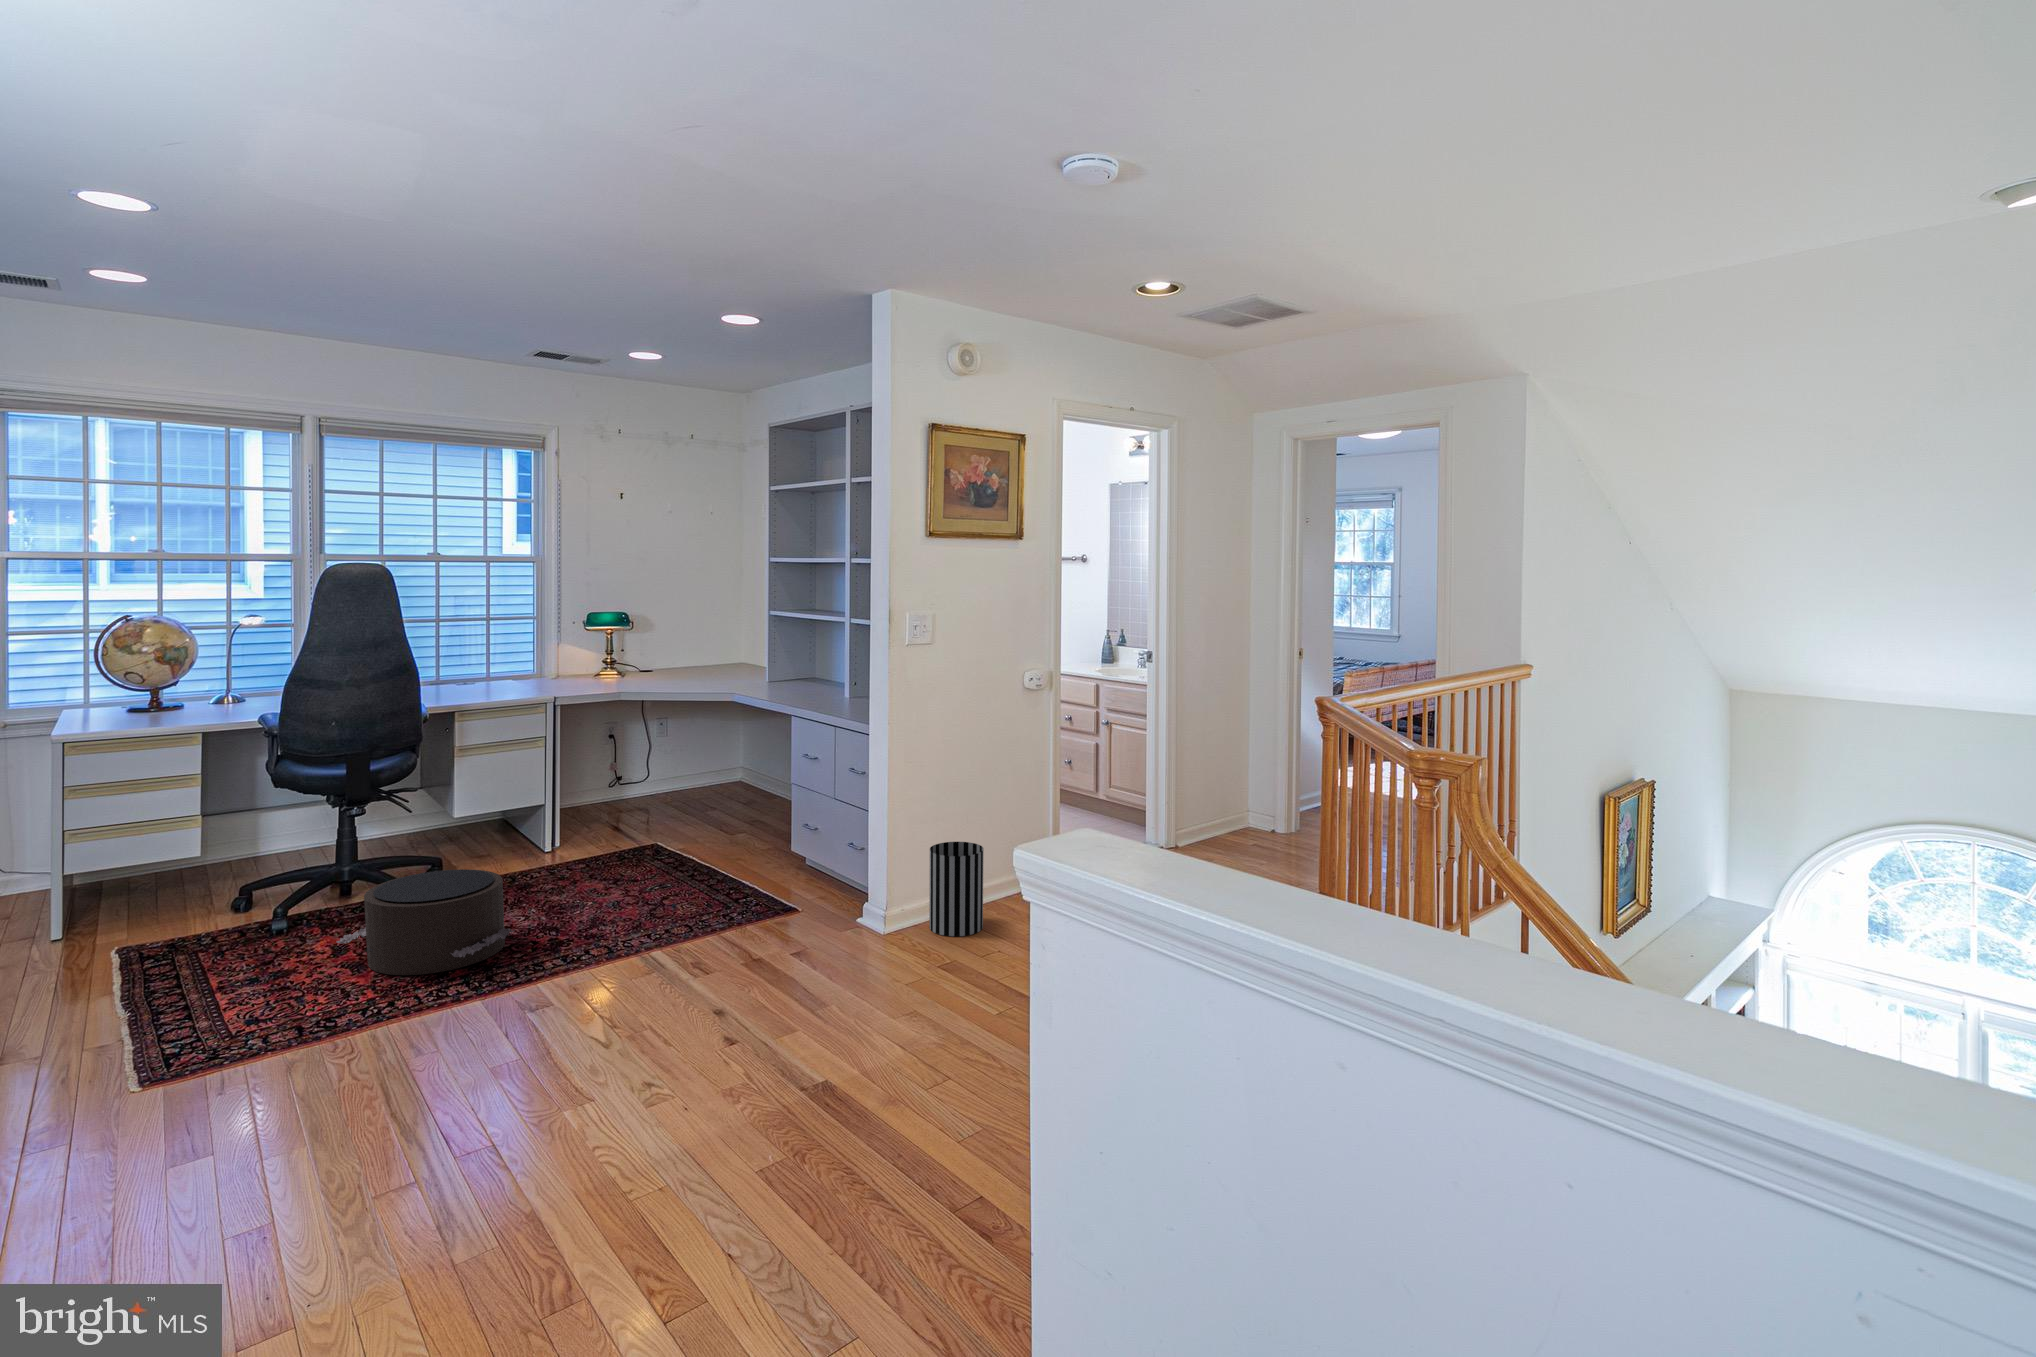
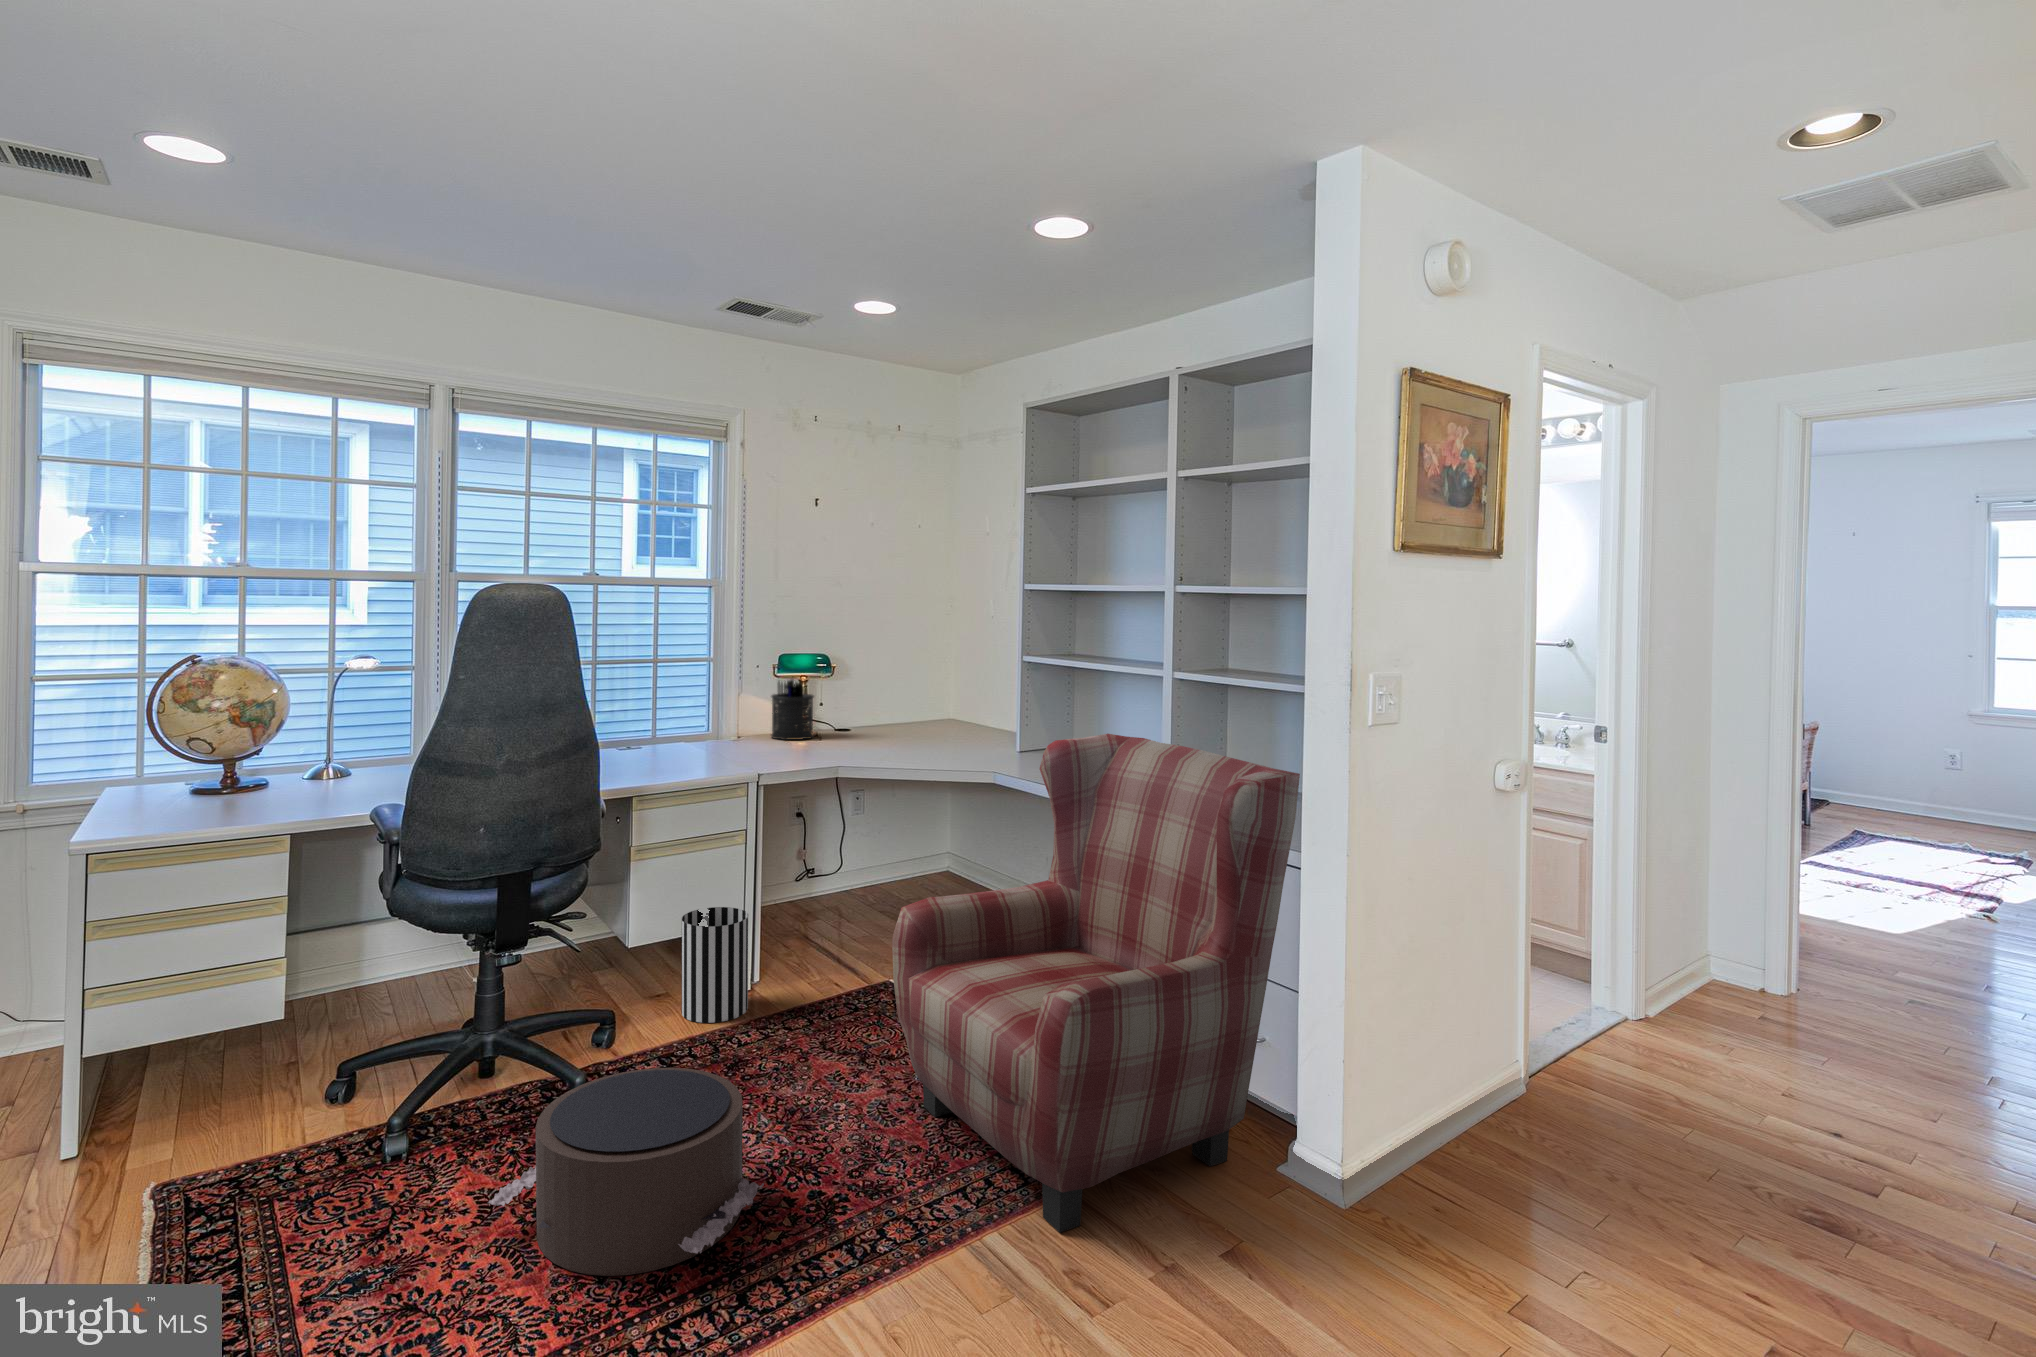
pen holder: none [579,630,614,677] -> present [771,679,814,740]
armchair: none [618,658,865,950] -> present [892,734,1300,1233]
wastebasket: present [929,842,984,936] -> present [682,907,748,1023]

